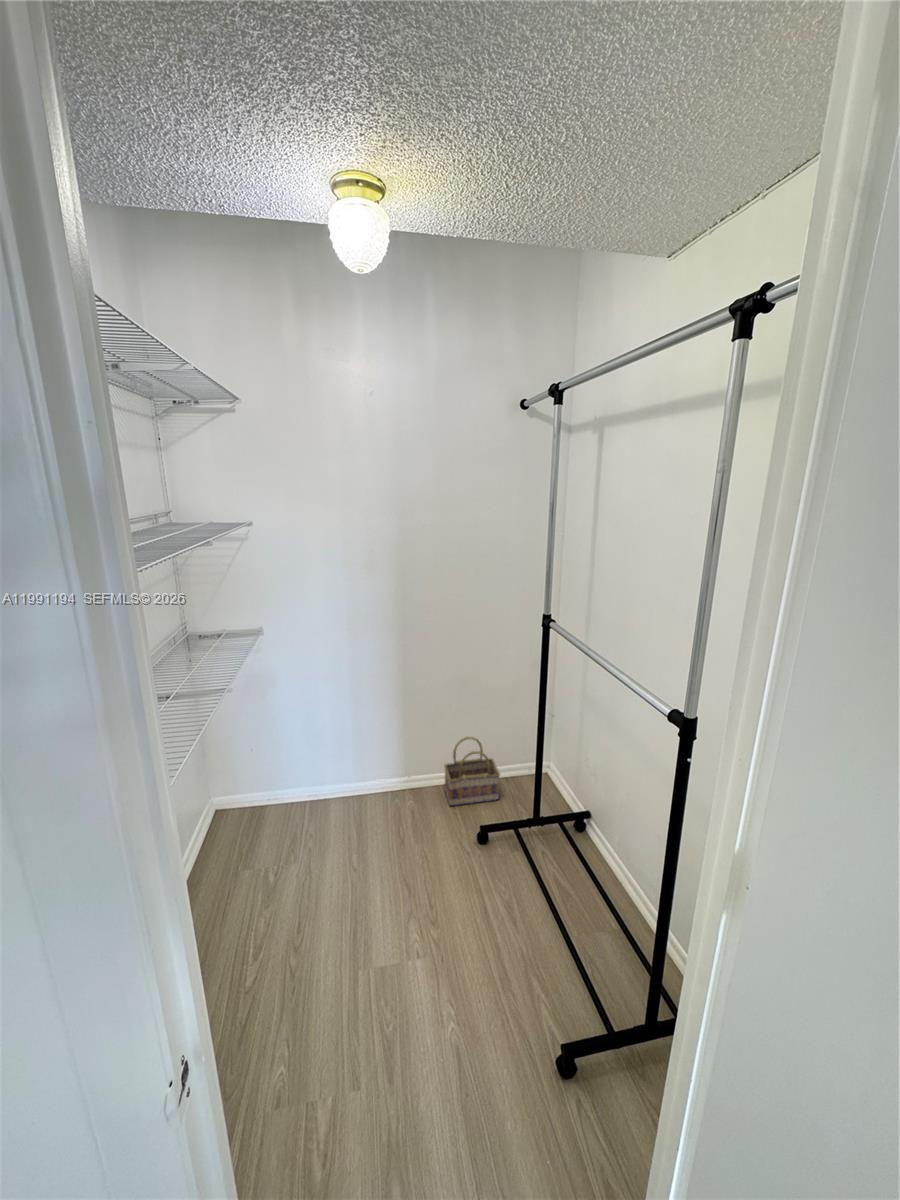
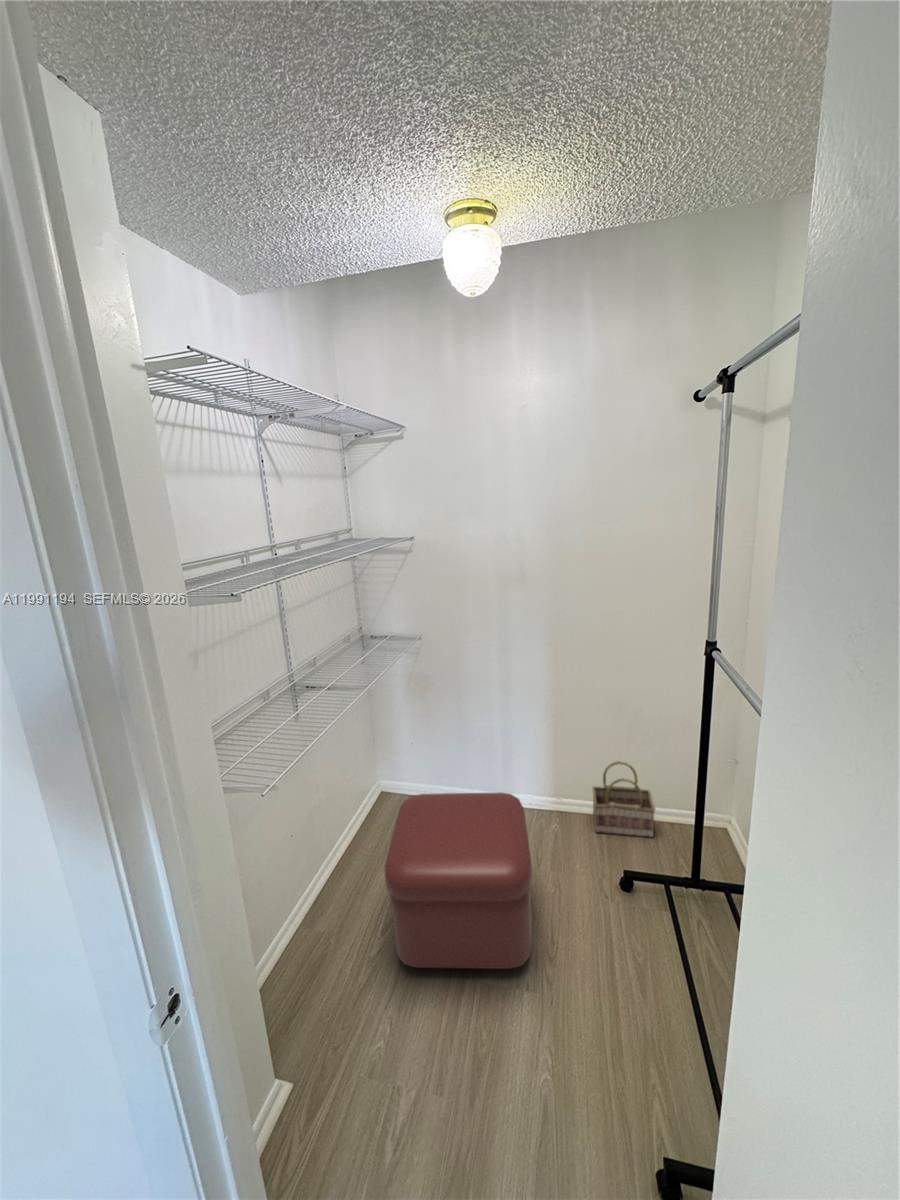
ottoman: none [259,784,416,987] -> present [384,792,532,969]

